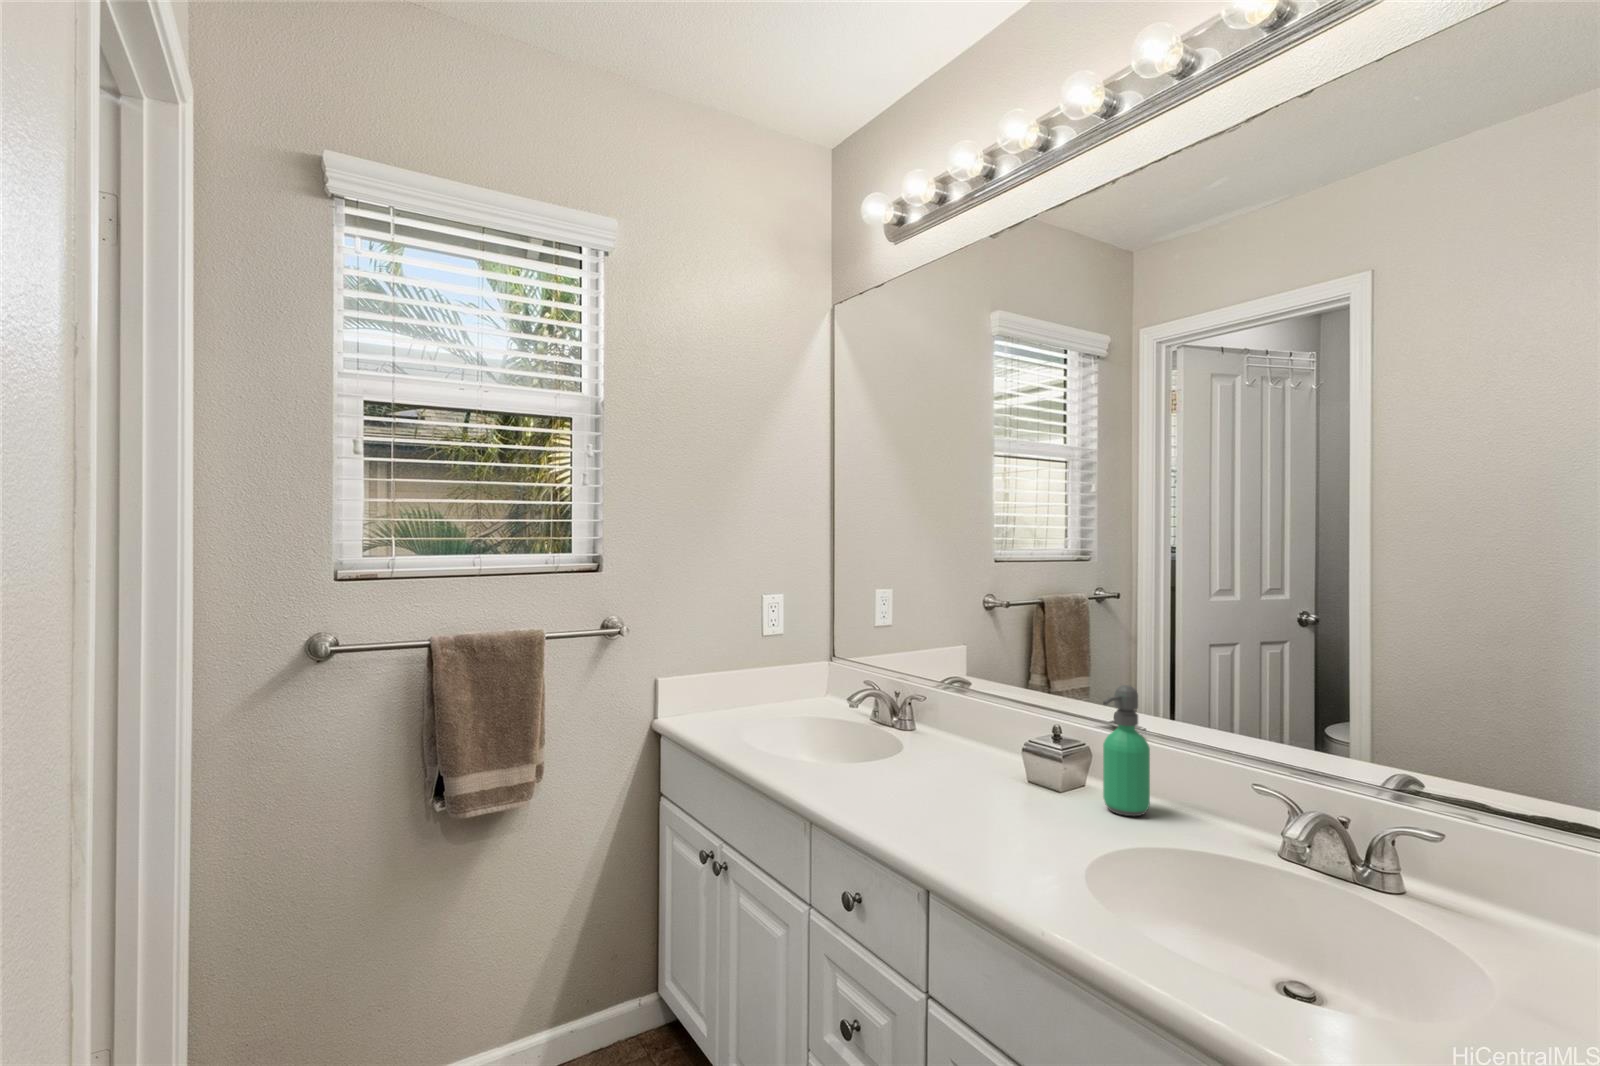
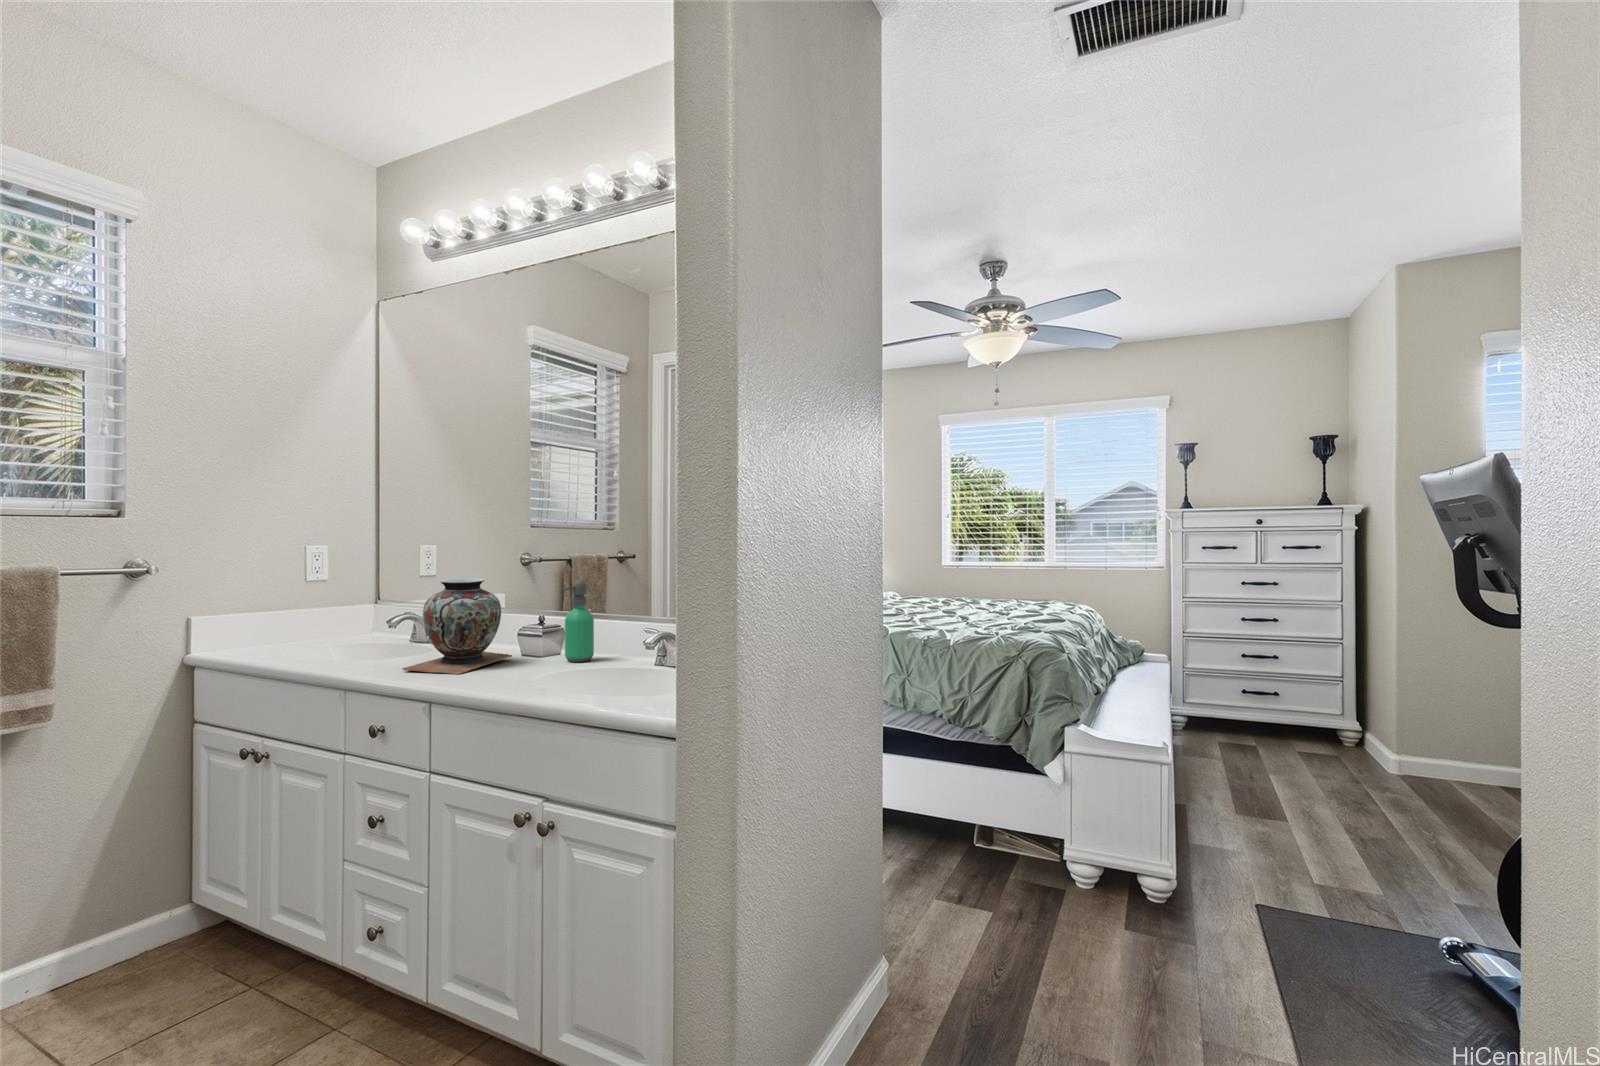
decorative vase: none [882,669,1022,824] -> present [402,578,512,674]

